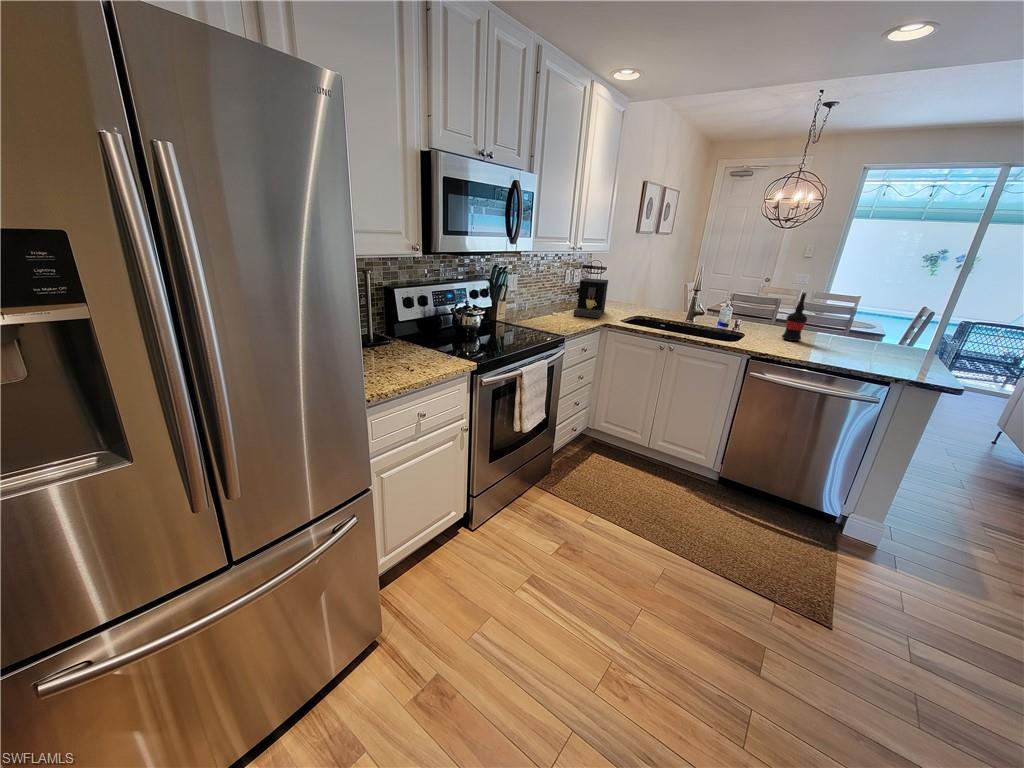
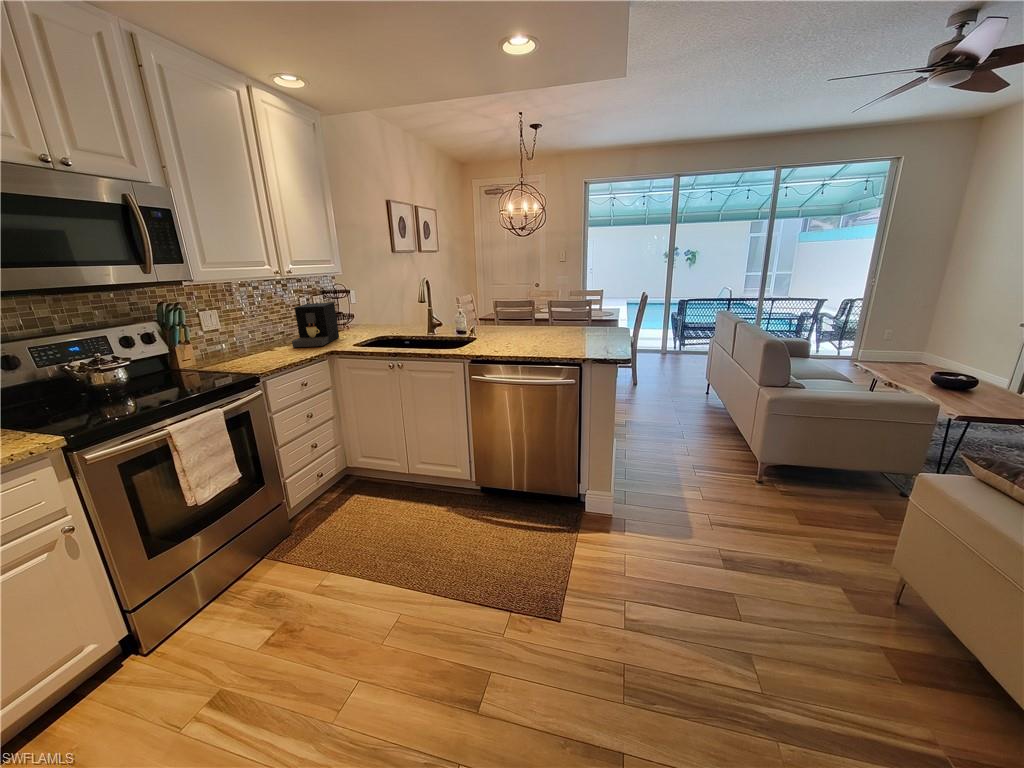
wine bottle: present [782,292,807,341] -> none [507,291,524,338]

